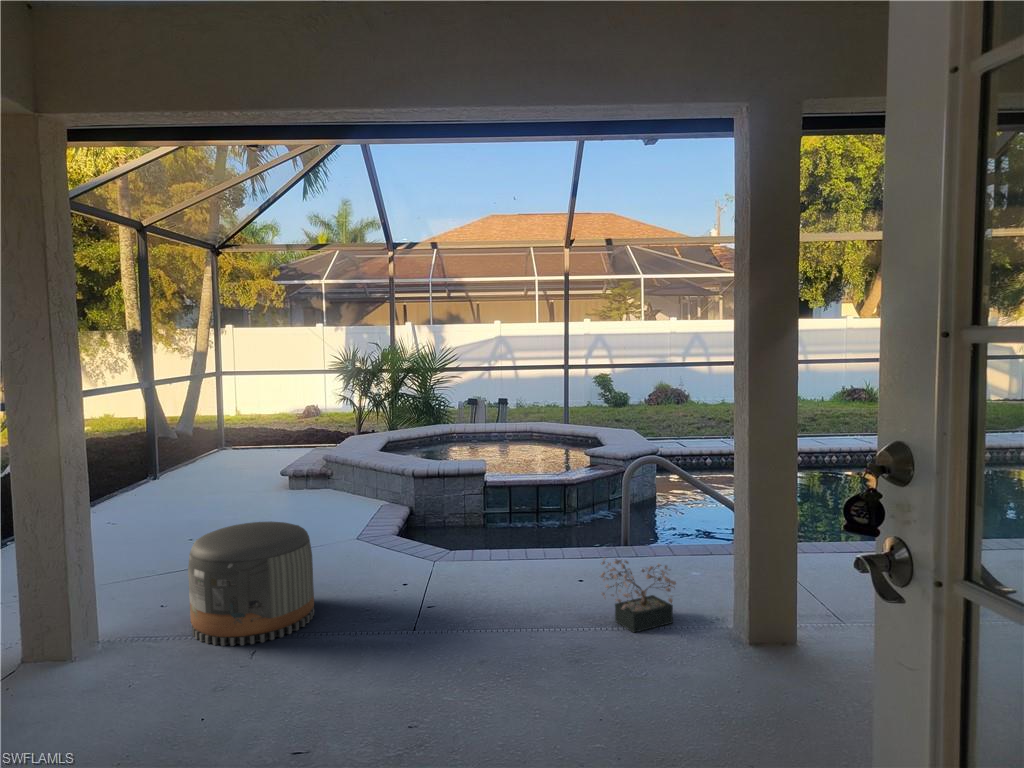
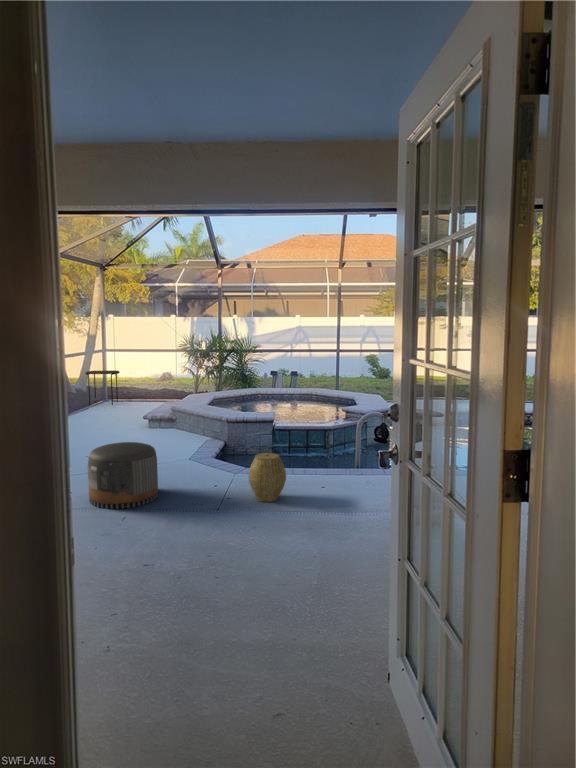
side table: none [190,404,243,457] -> present [85,370,120,405]
woven basket: none [472,532,535,617] -> present [249,453,286,502]
decorative plant: present [601,558,676,632] -> none [321,469,368,513]

